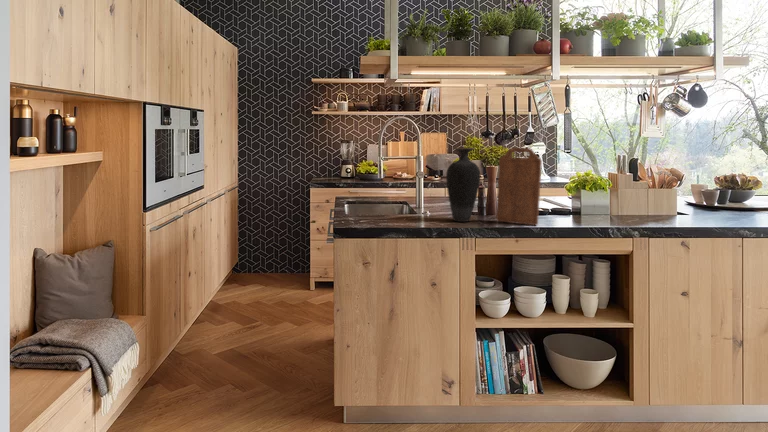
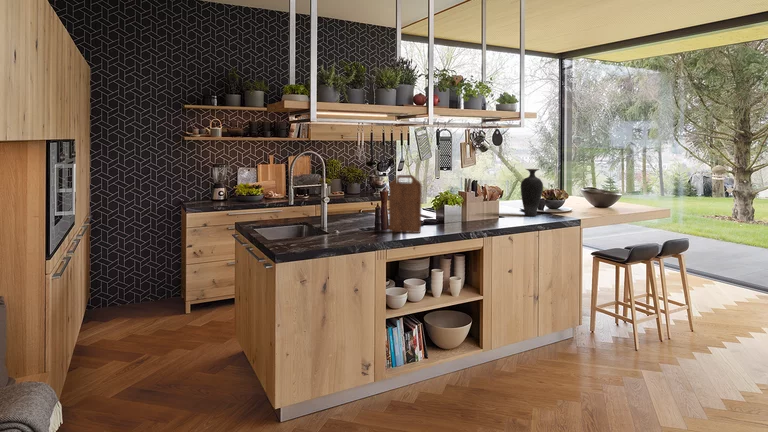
vase: present [446,148,480,222] -> present [521,169,543,216]

